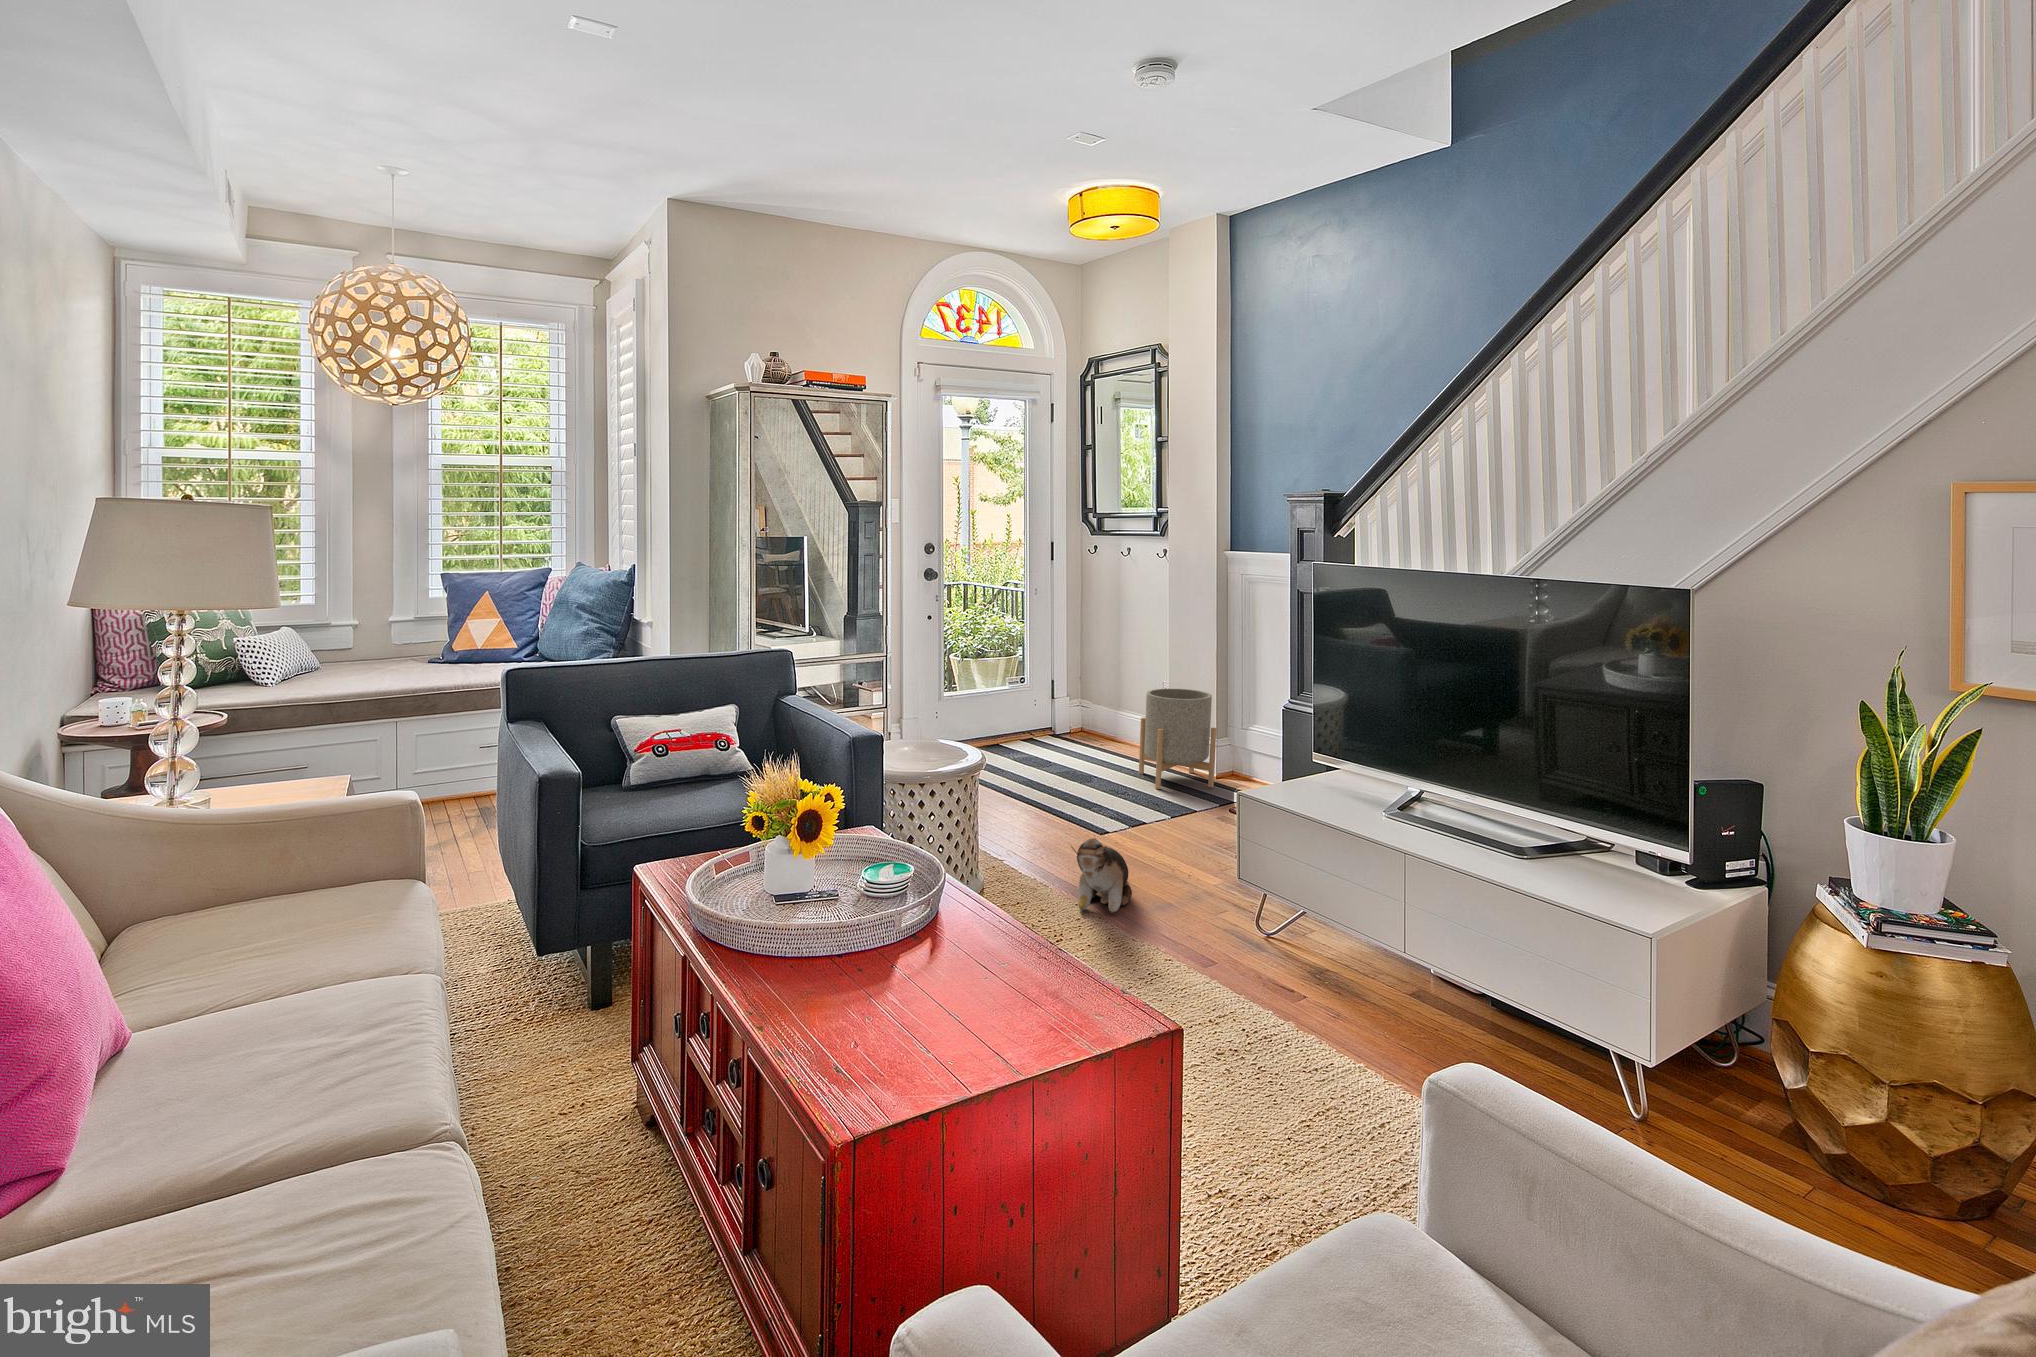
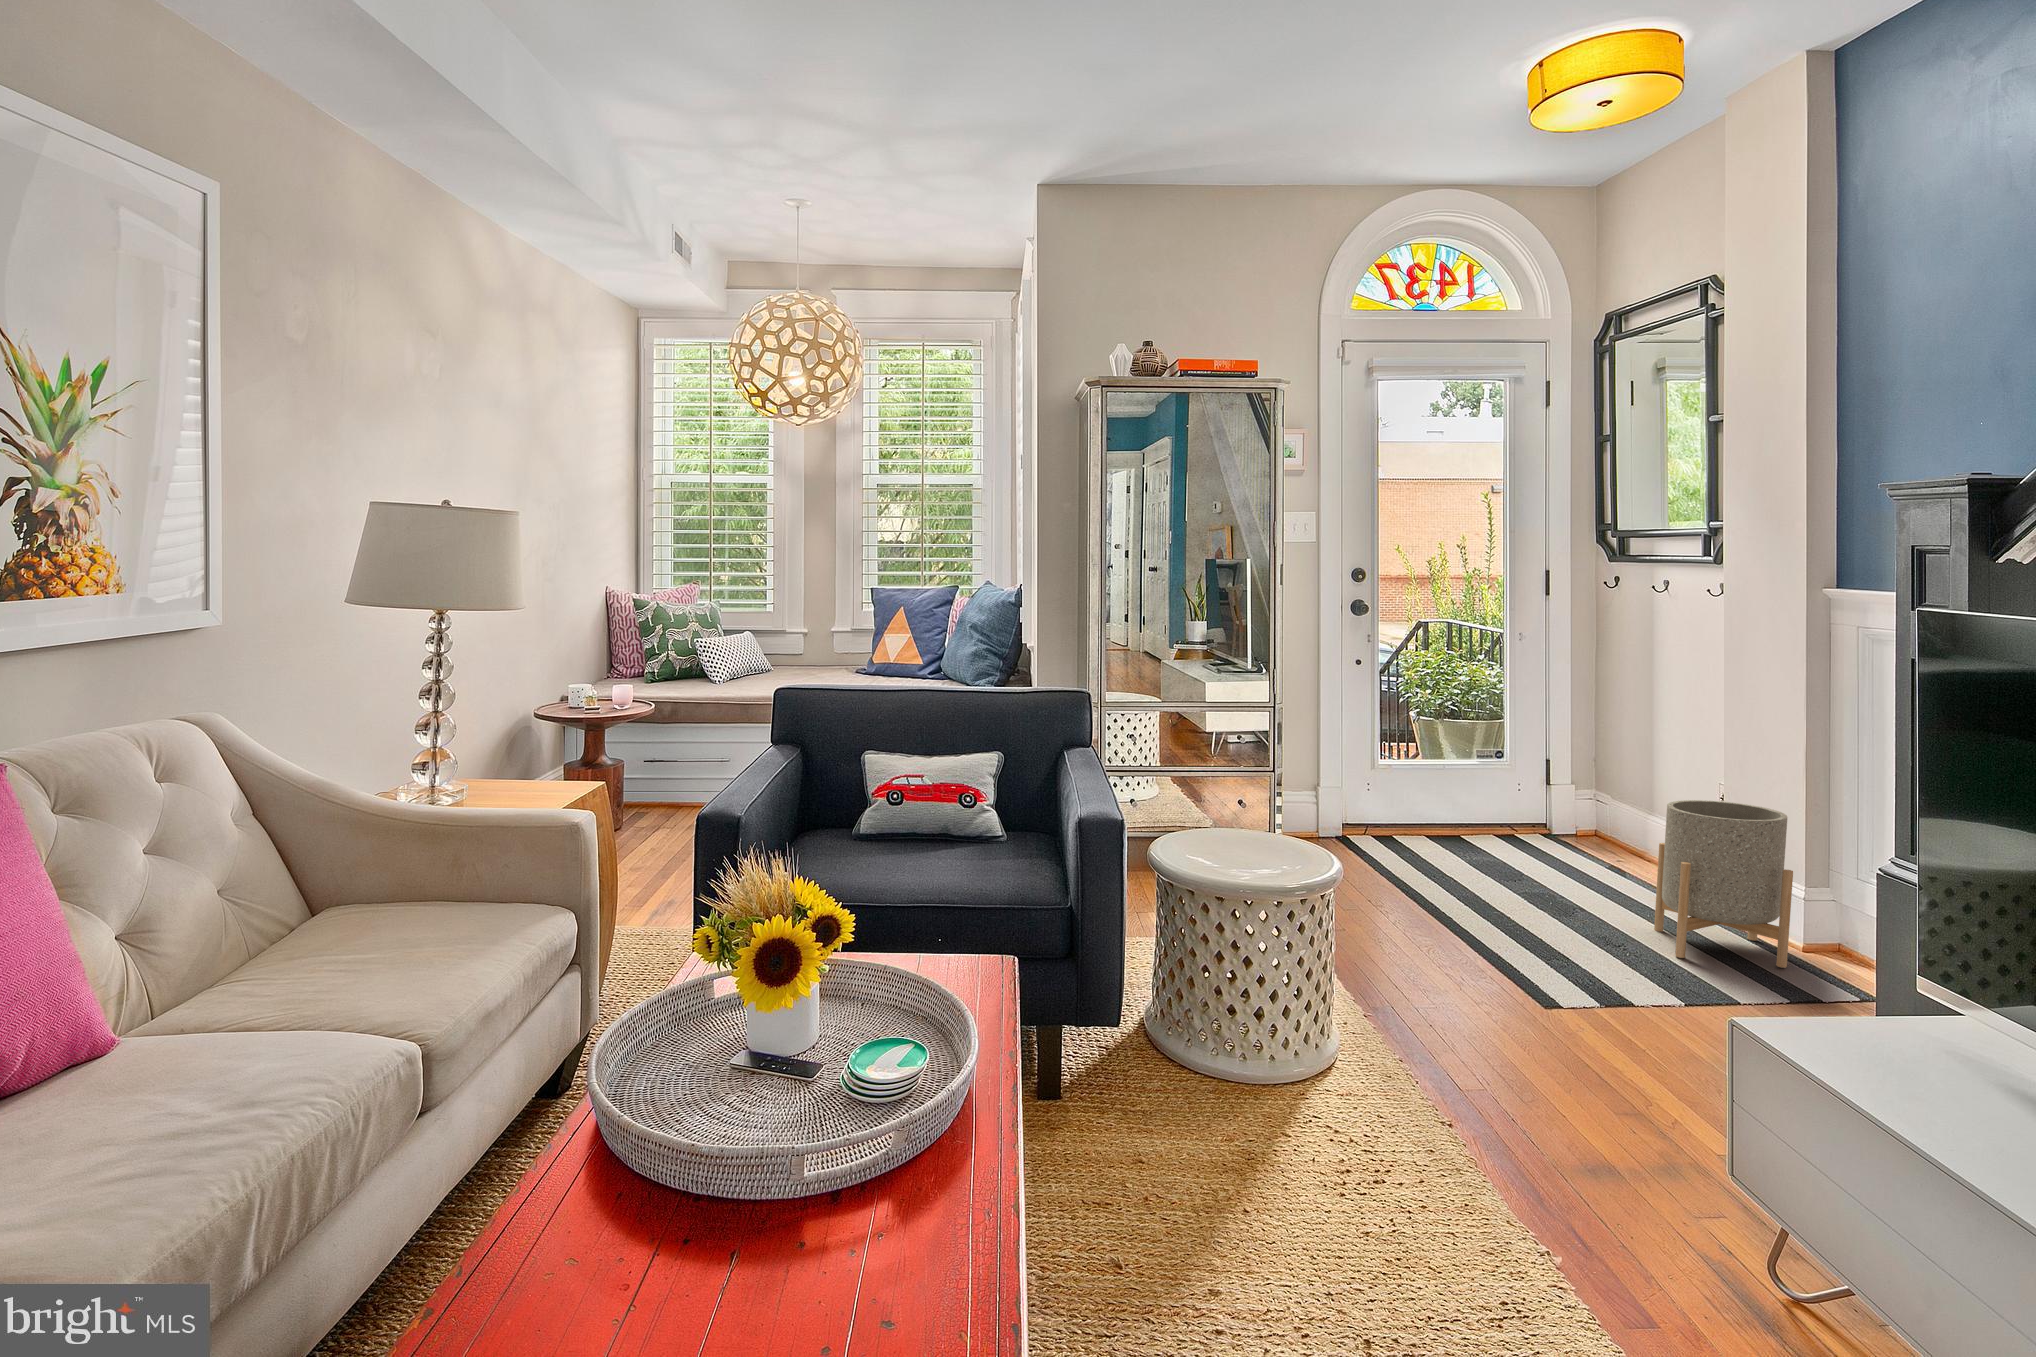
plush toy: present [1071,838,1132,912] -> none [1451,1014,1569,1137]

